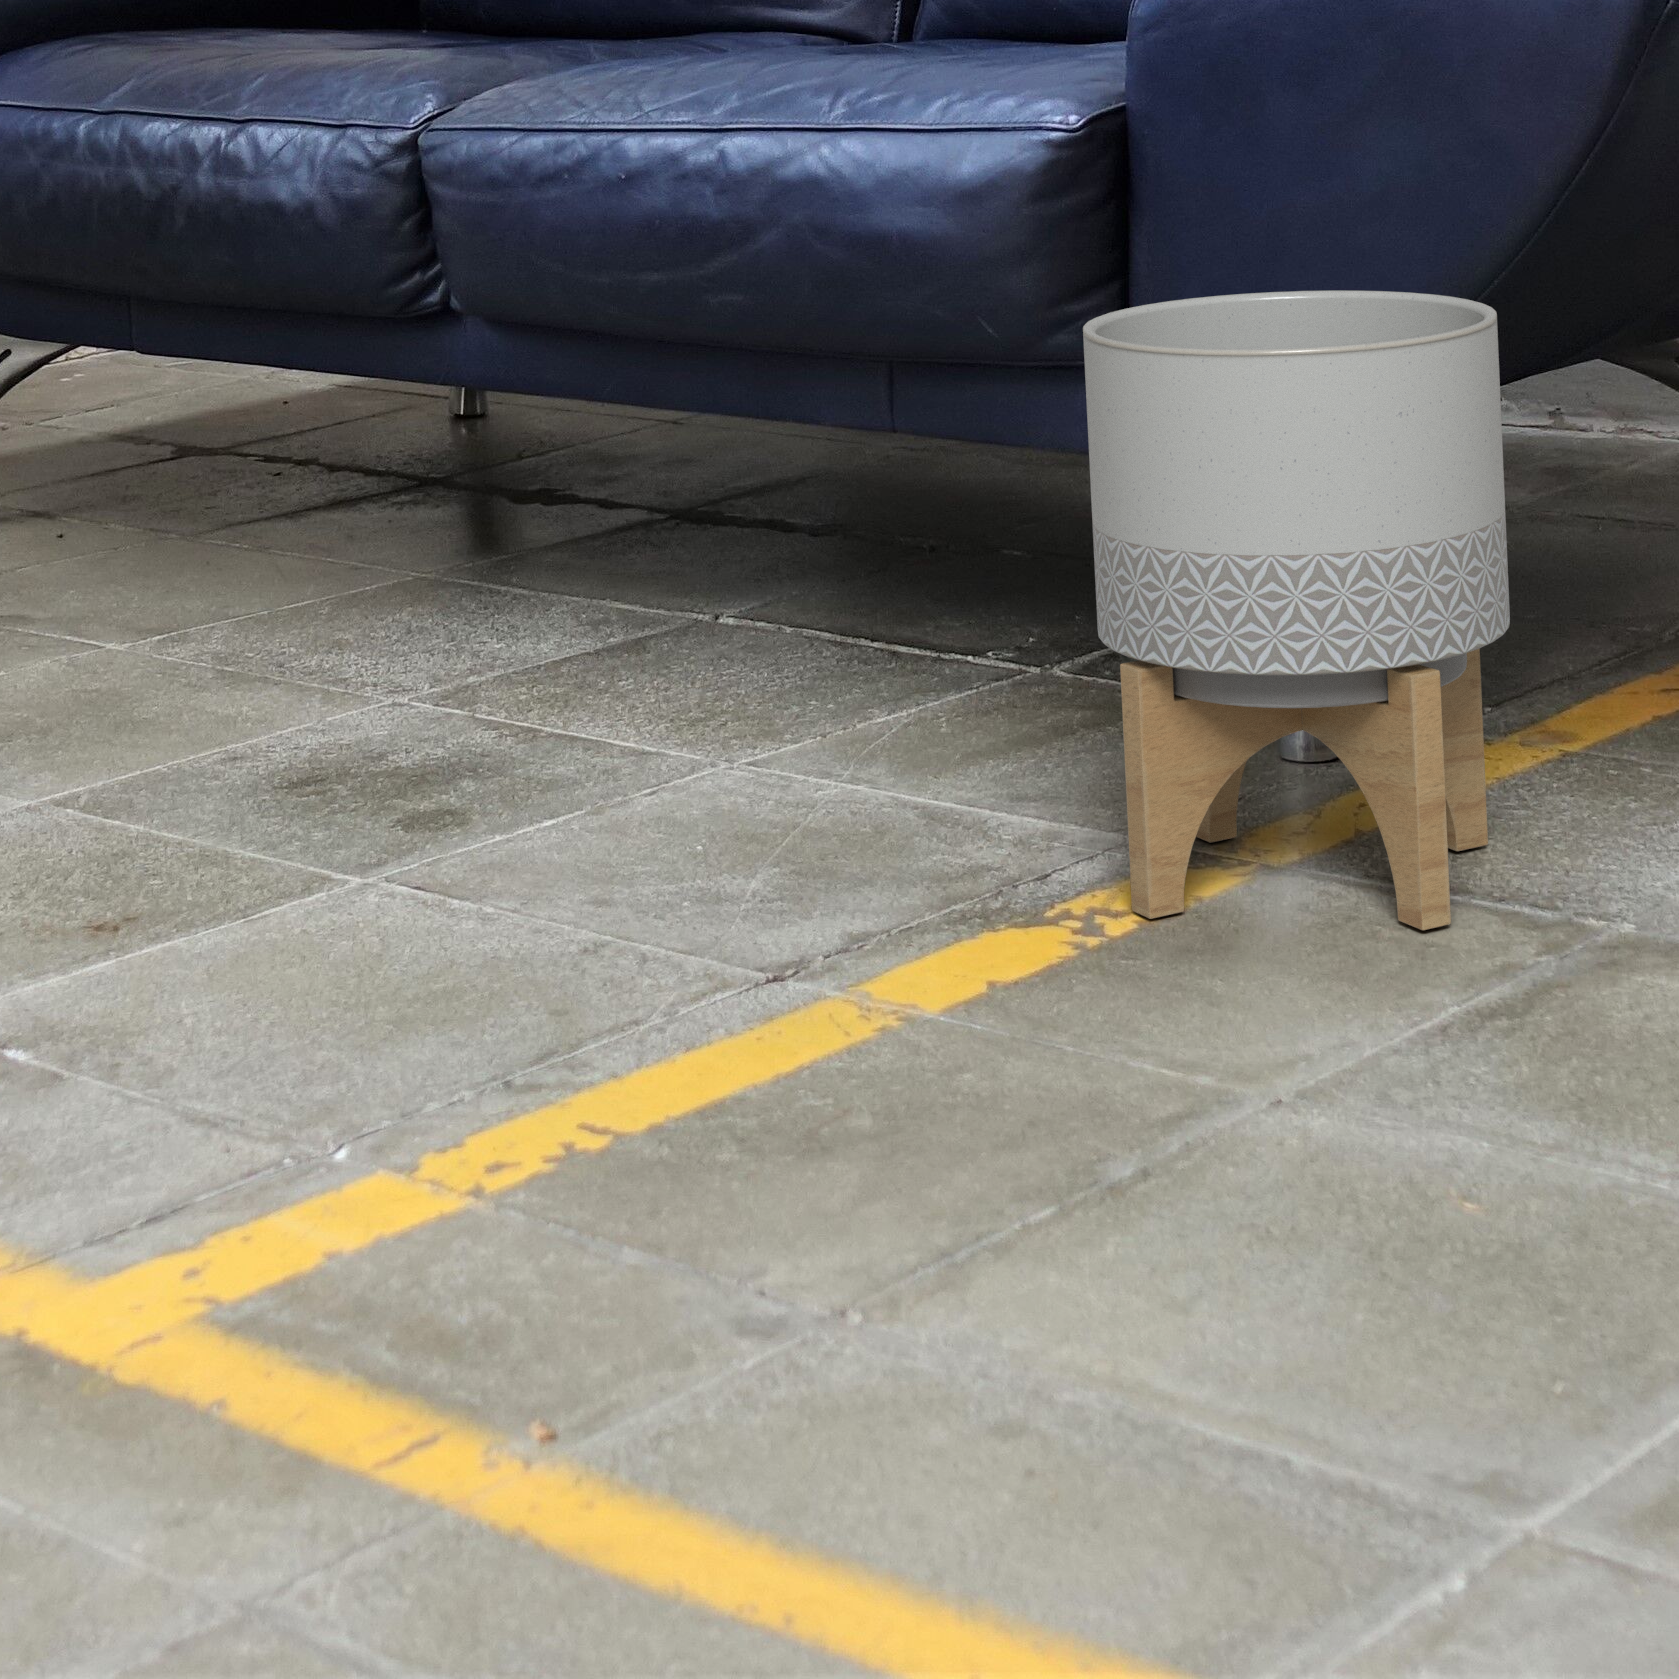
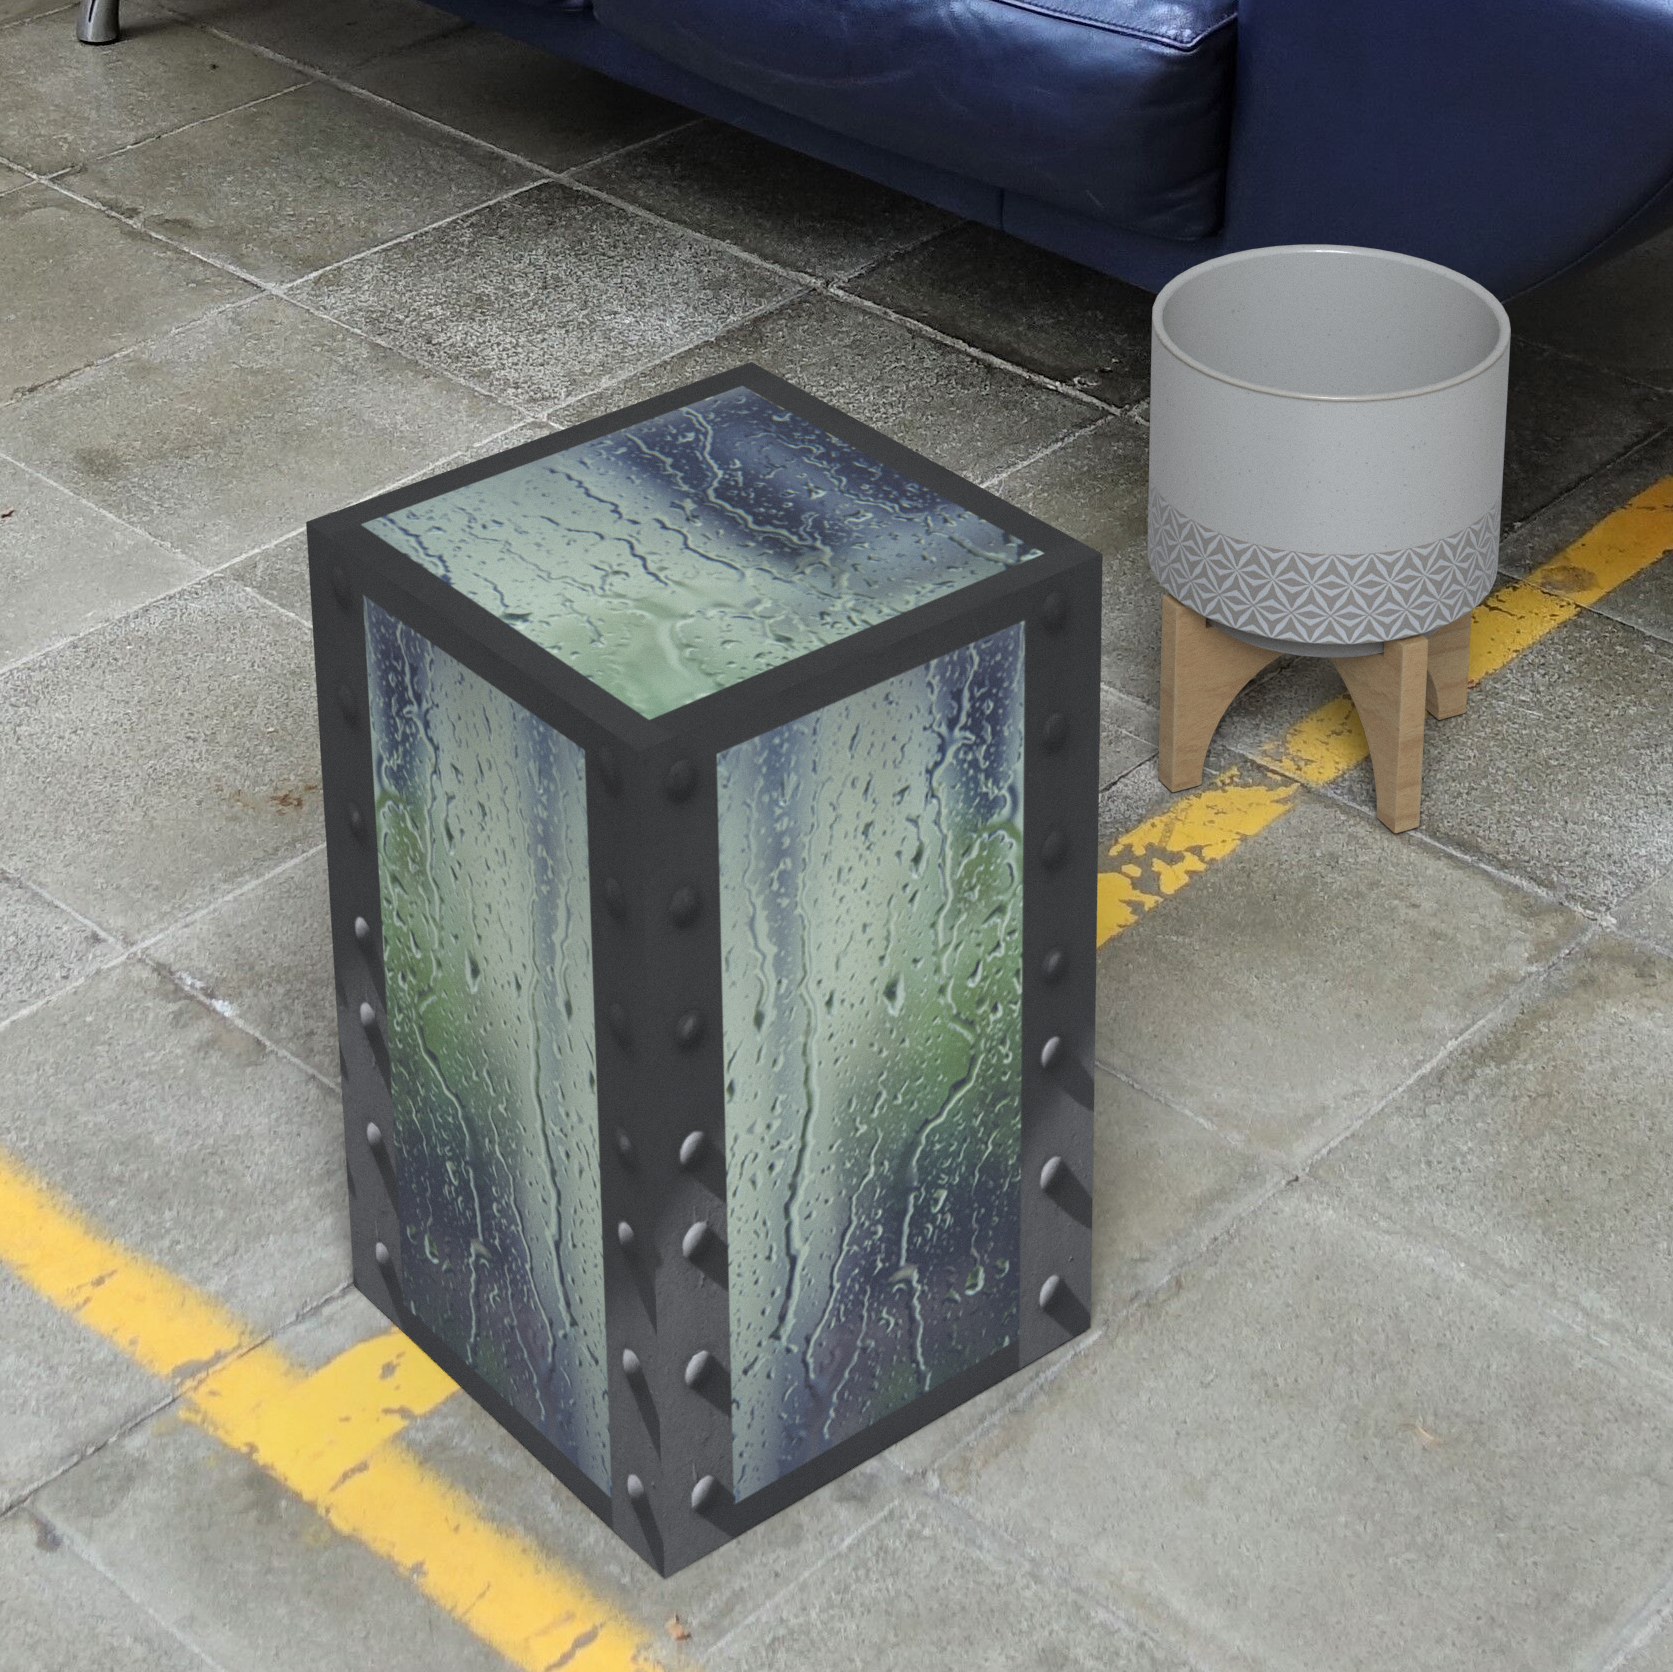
storage box: none [48,150,1105,1585] -> present [306,362,1103,1578]

